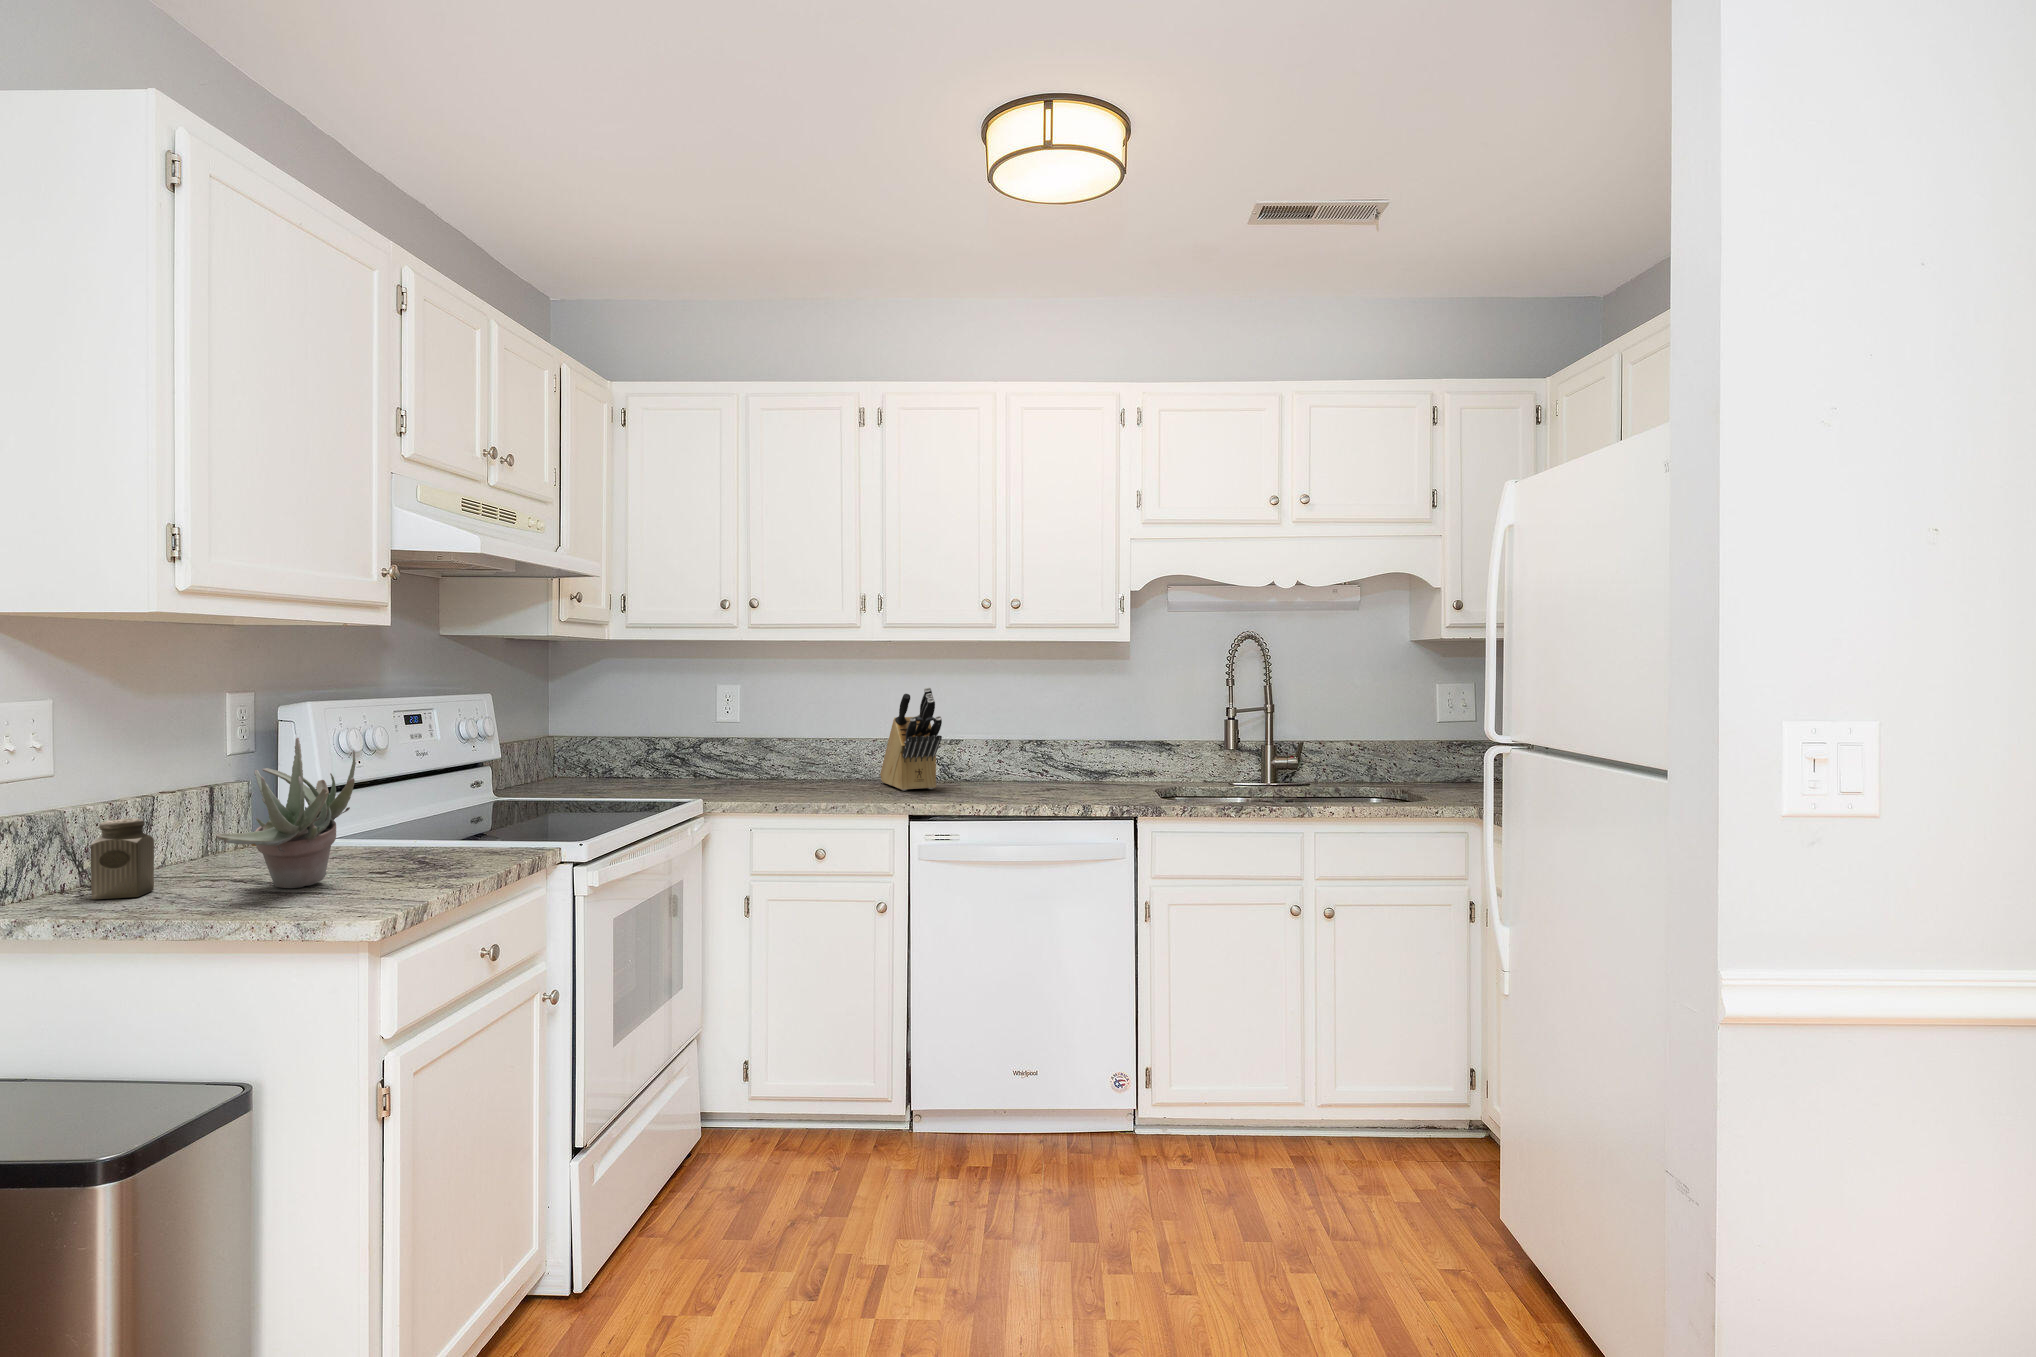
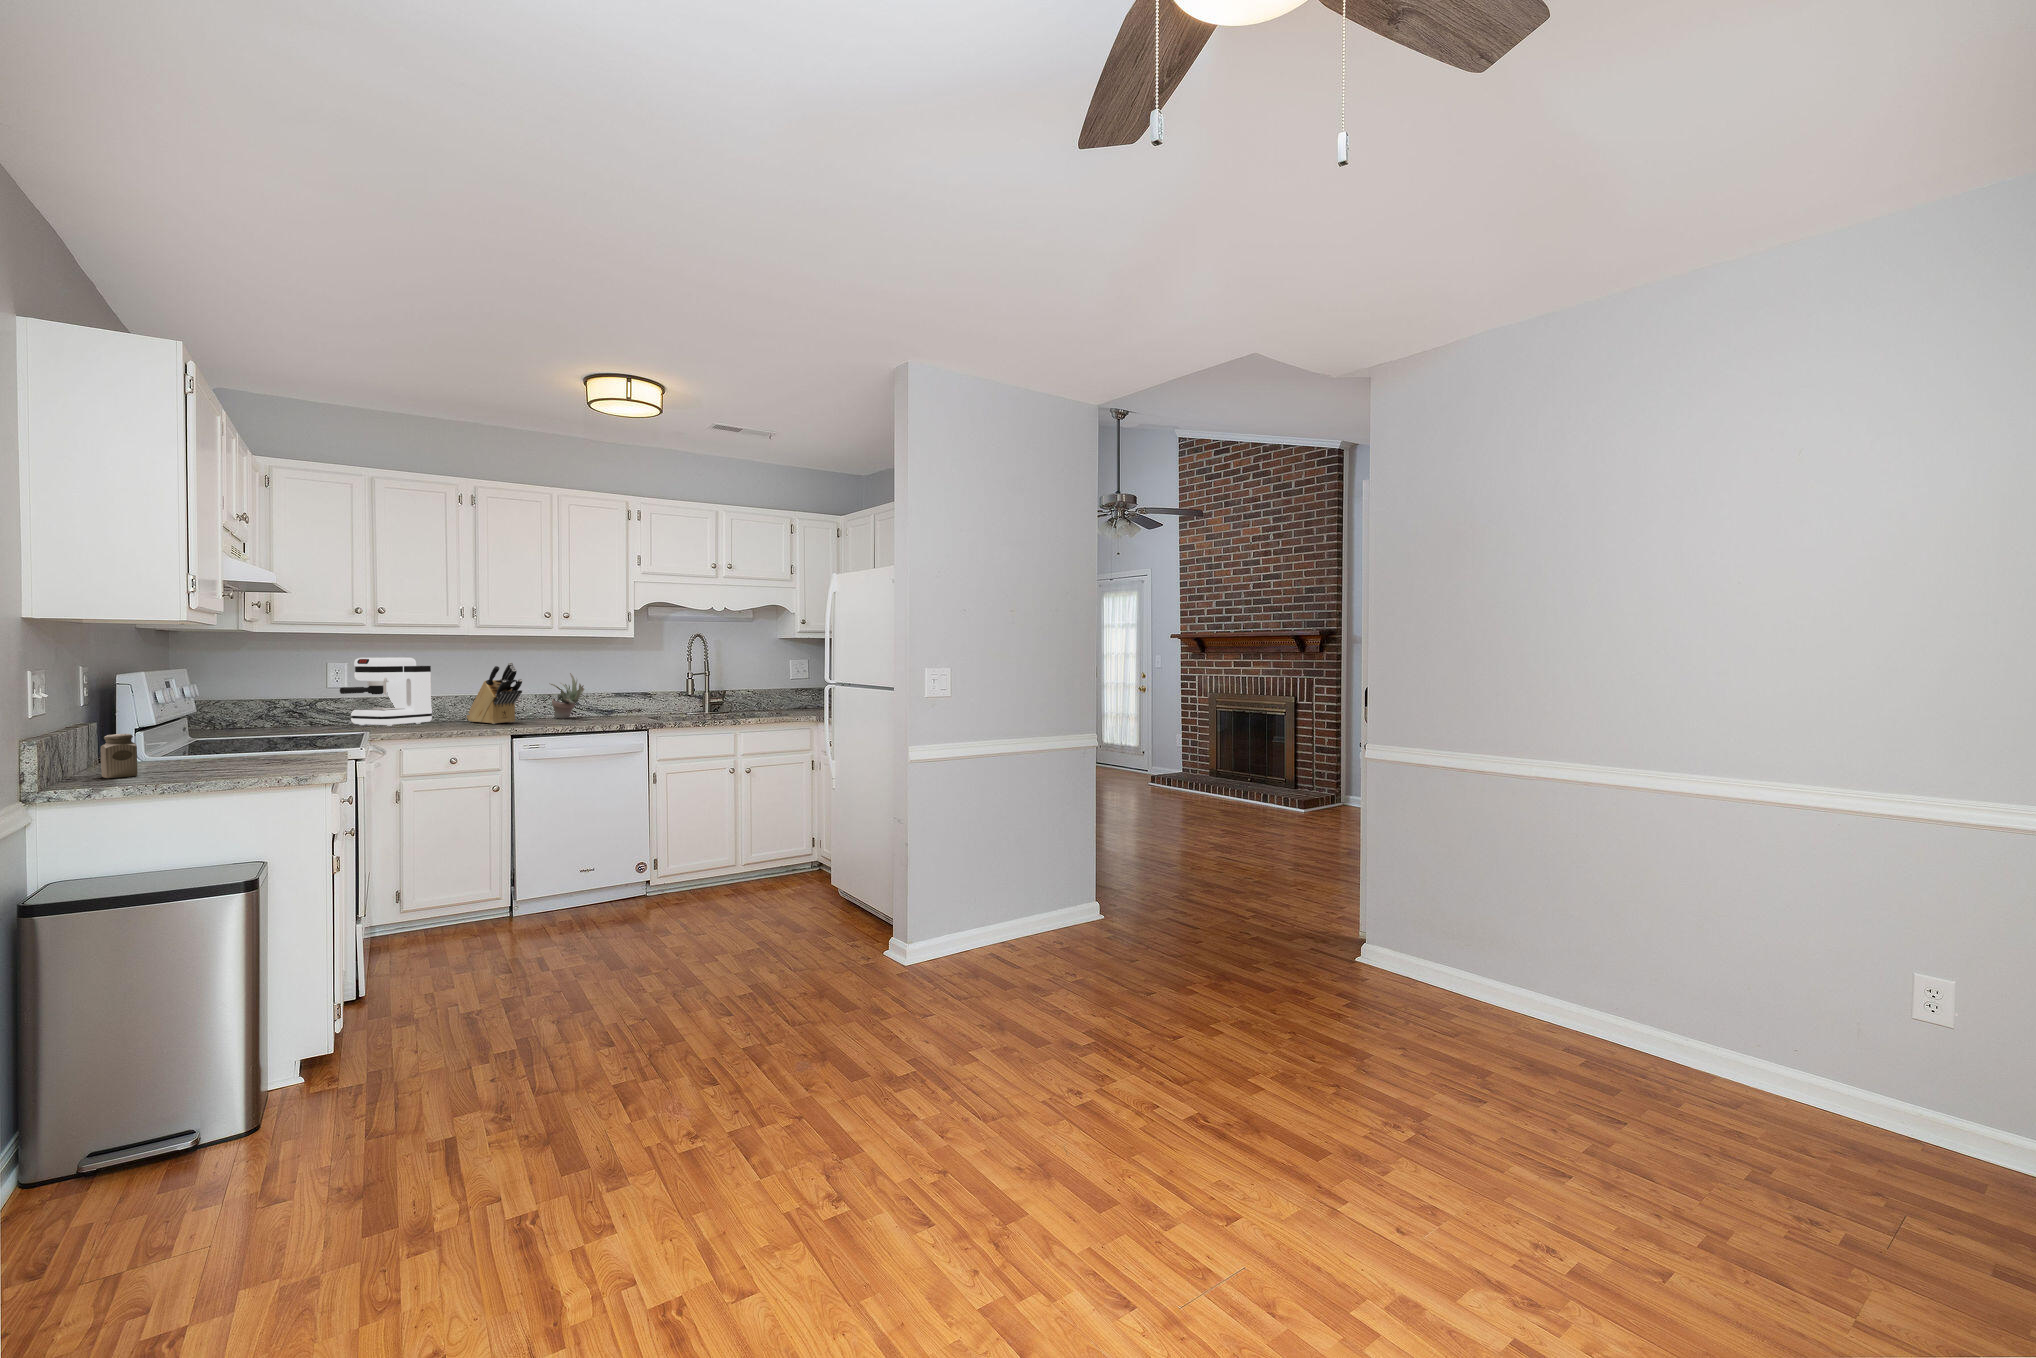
coffee maker: none [712,679,831,786] -> present [340,658,432,726]
succulent plant: present [216,738,356,888] -> present [549,673,584,719]

